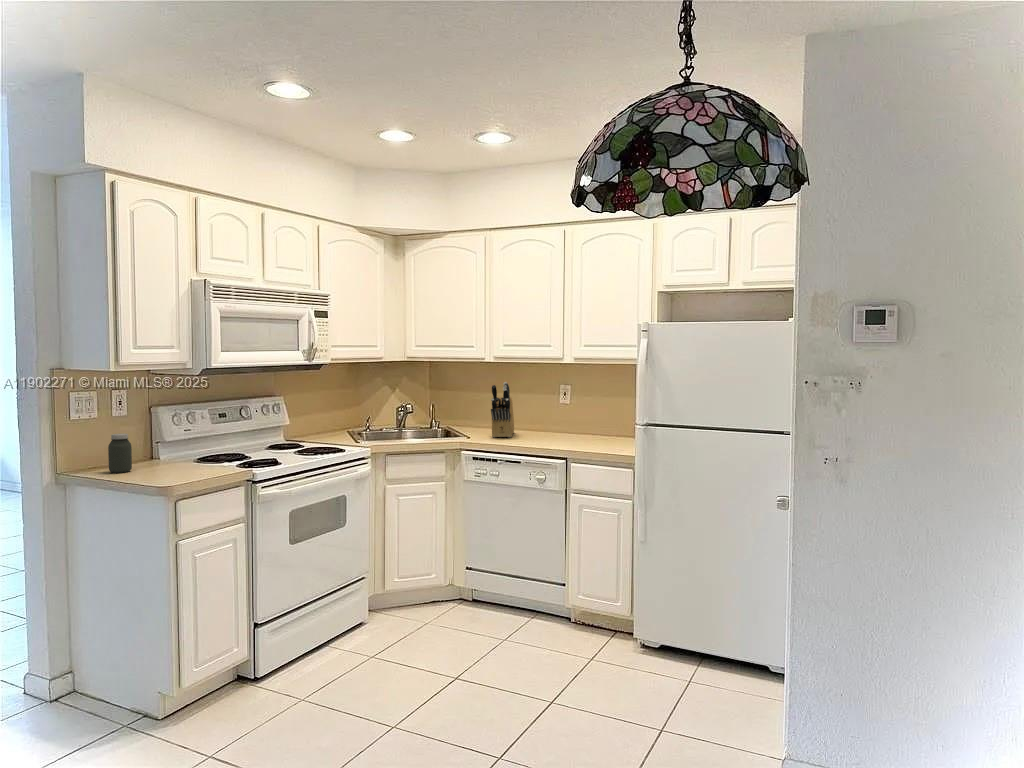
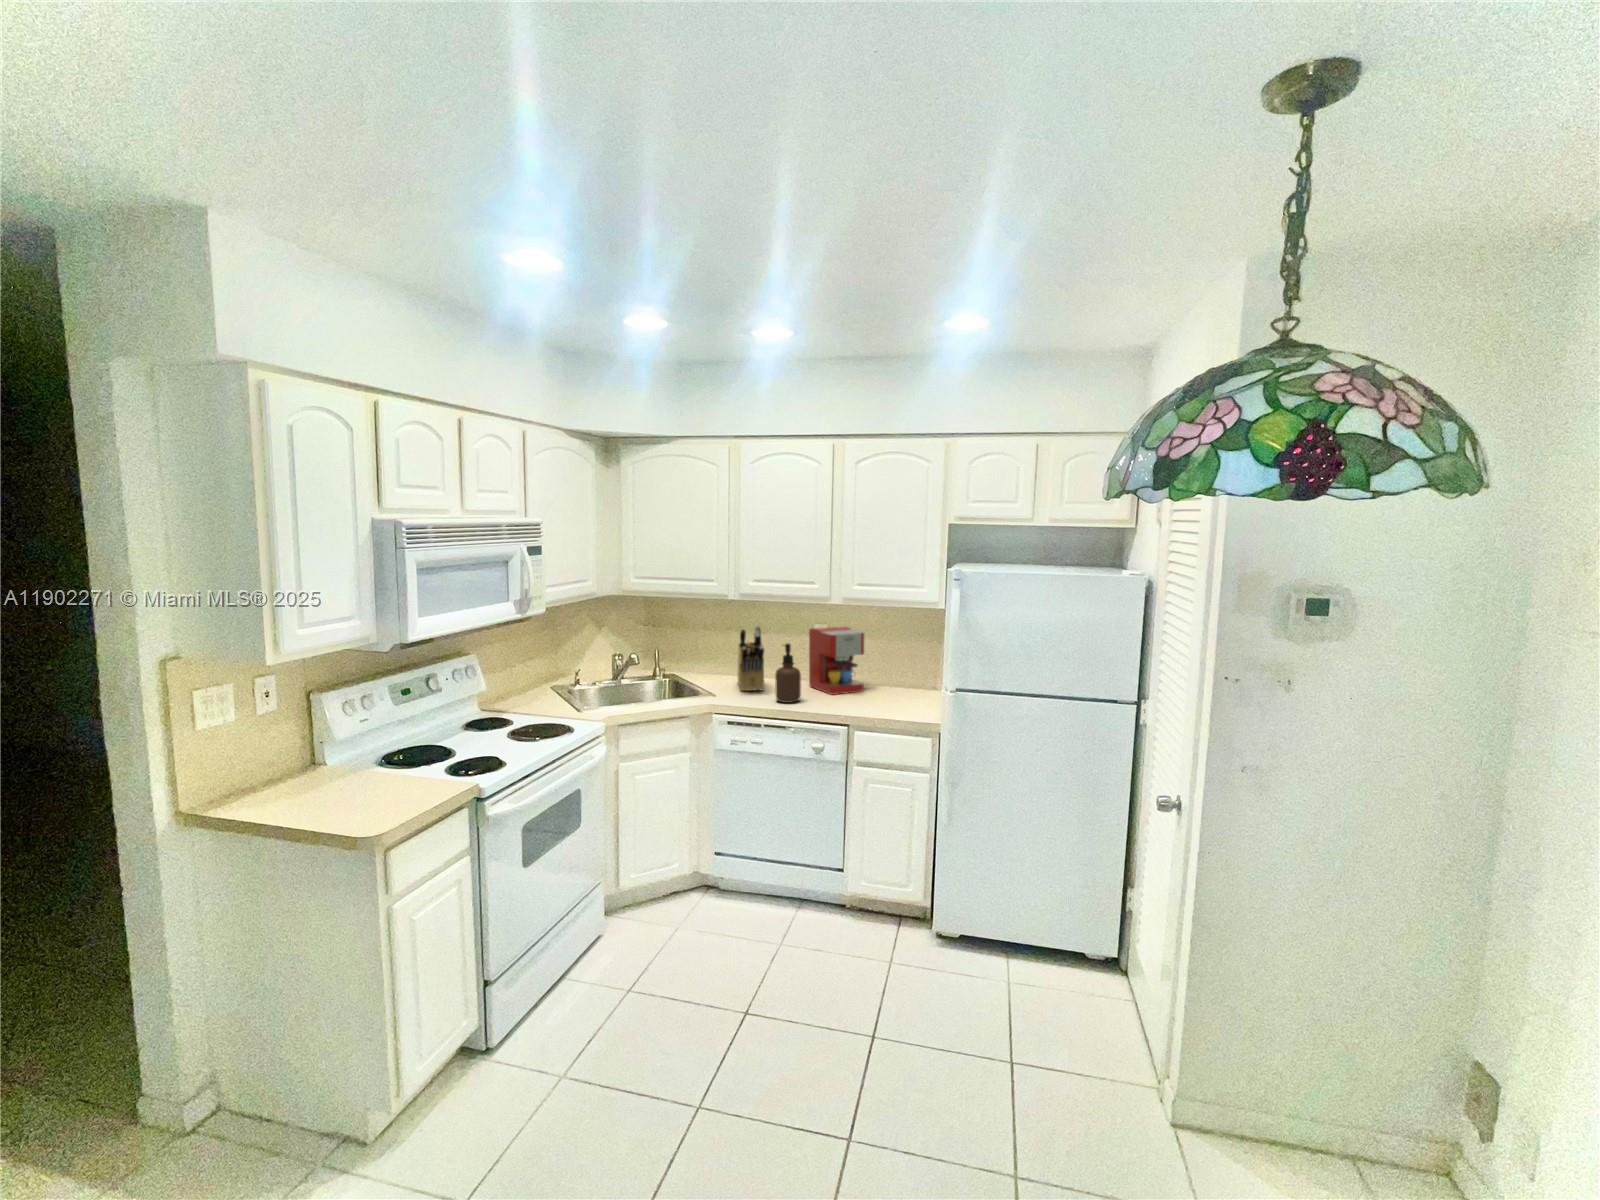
coffee maker: none [551,386,595,441] -> present [809,626,864,695]
soap dispenser: none [514,395,535,444] -> present [775,644,801,703]
jar: present [108,434,132,473] -> none [261,741,297,798]

